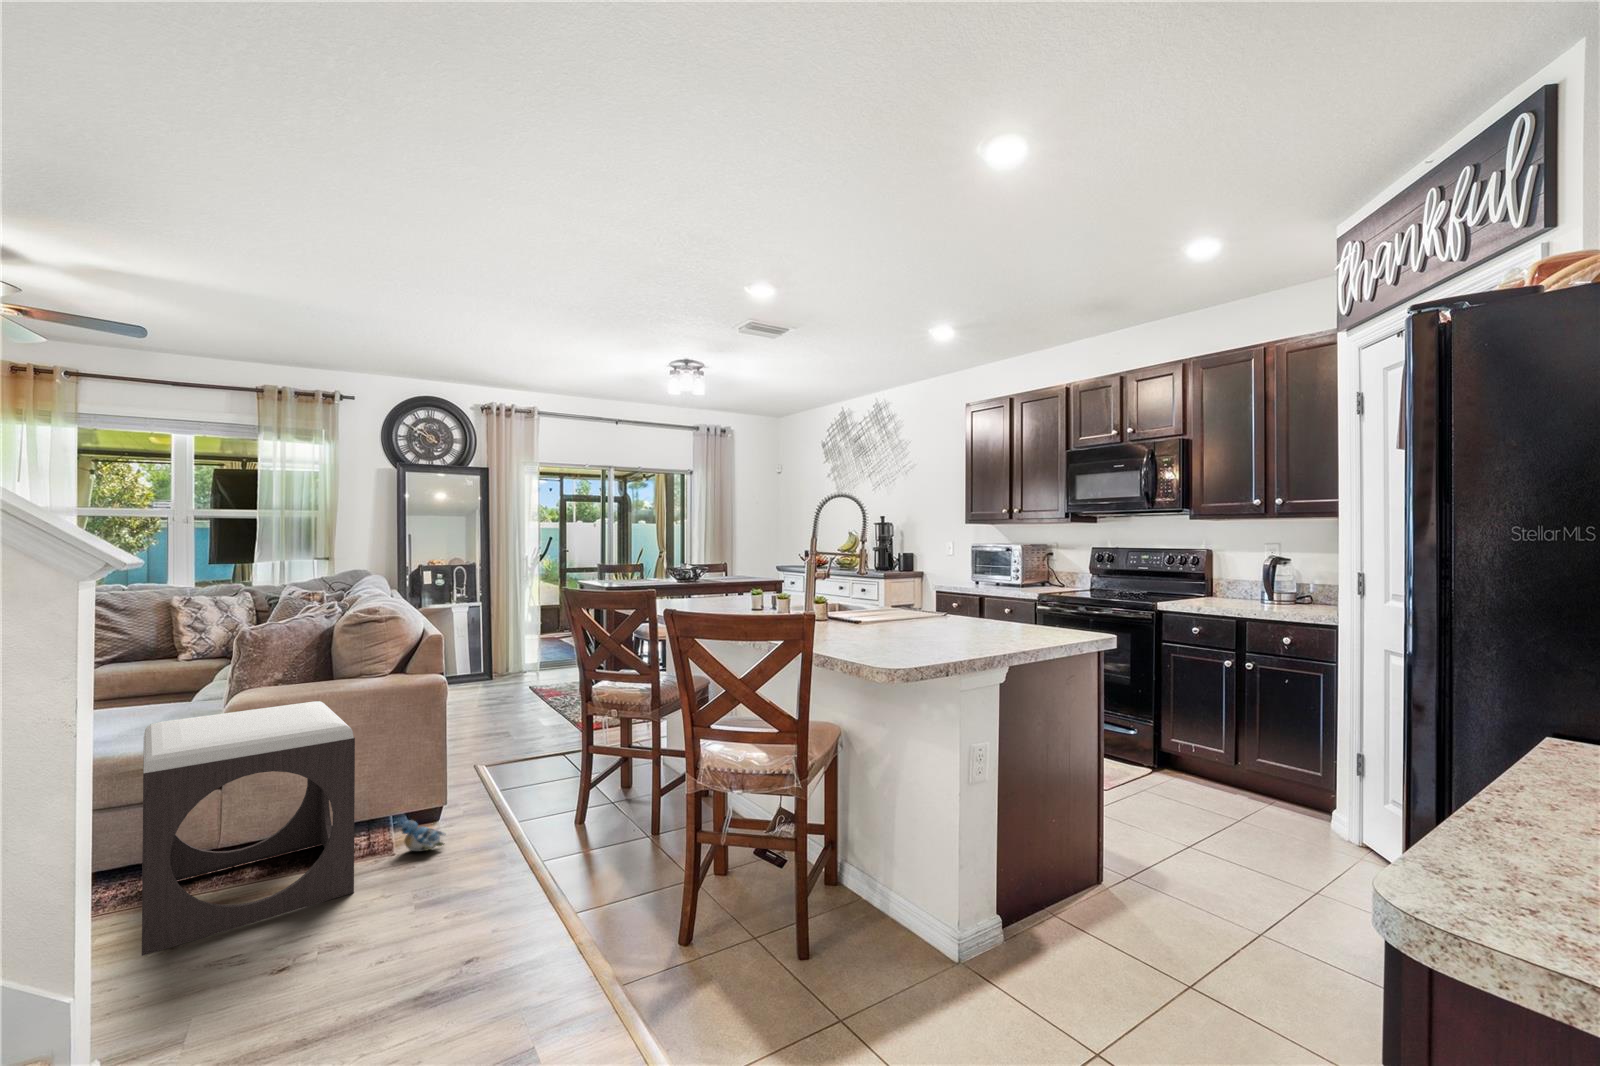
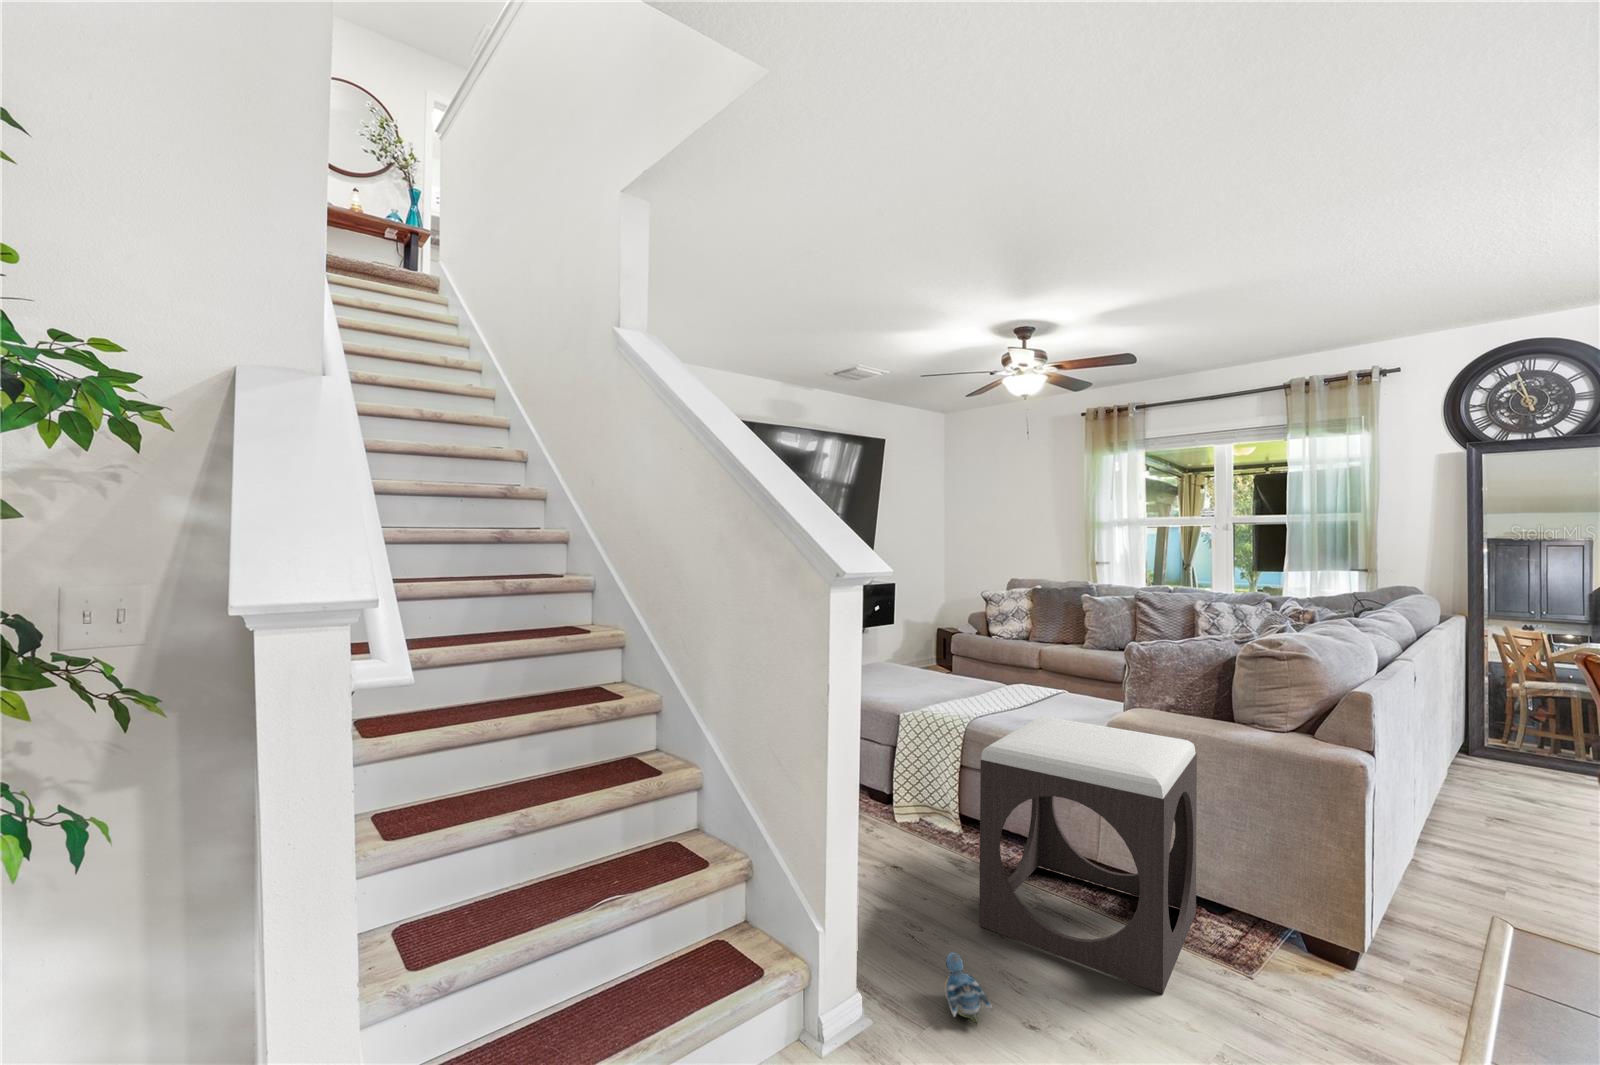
plush toy: present [401,820,445,851] -> present [944,952,992,1024]

